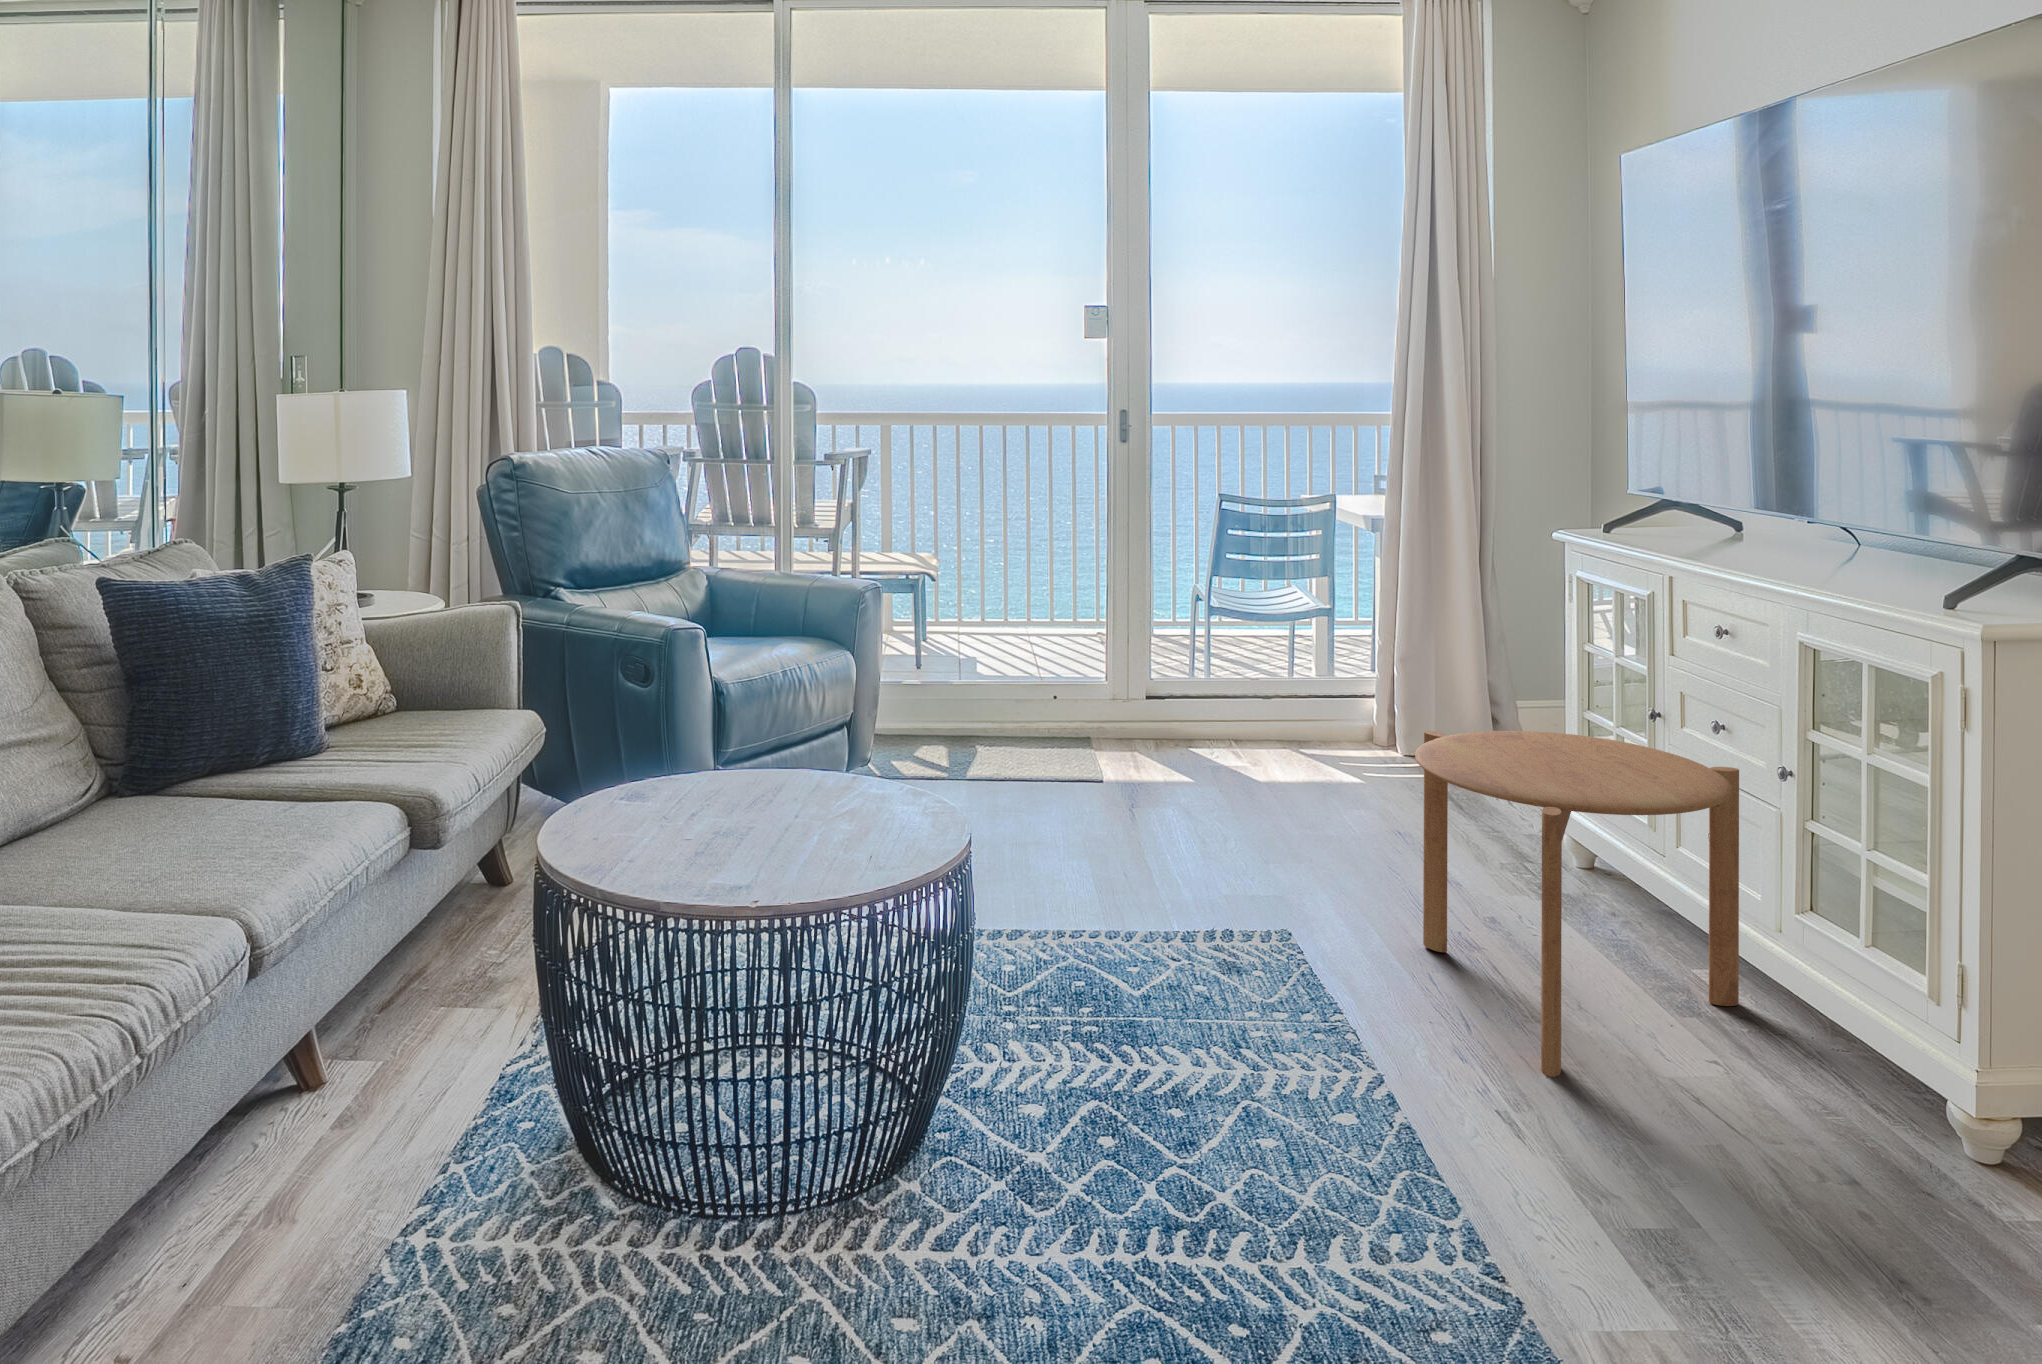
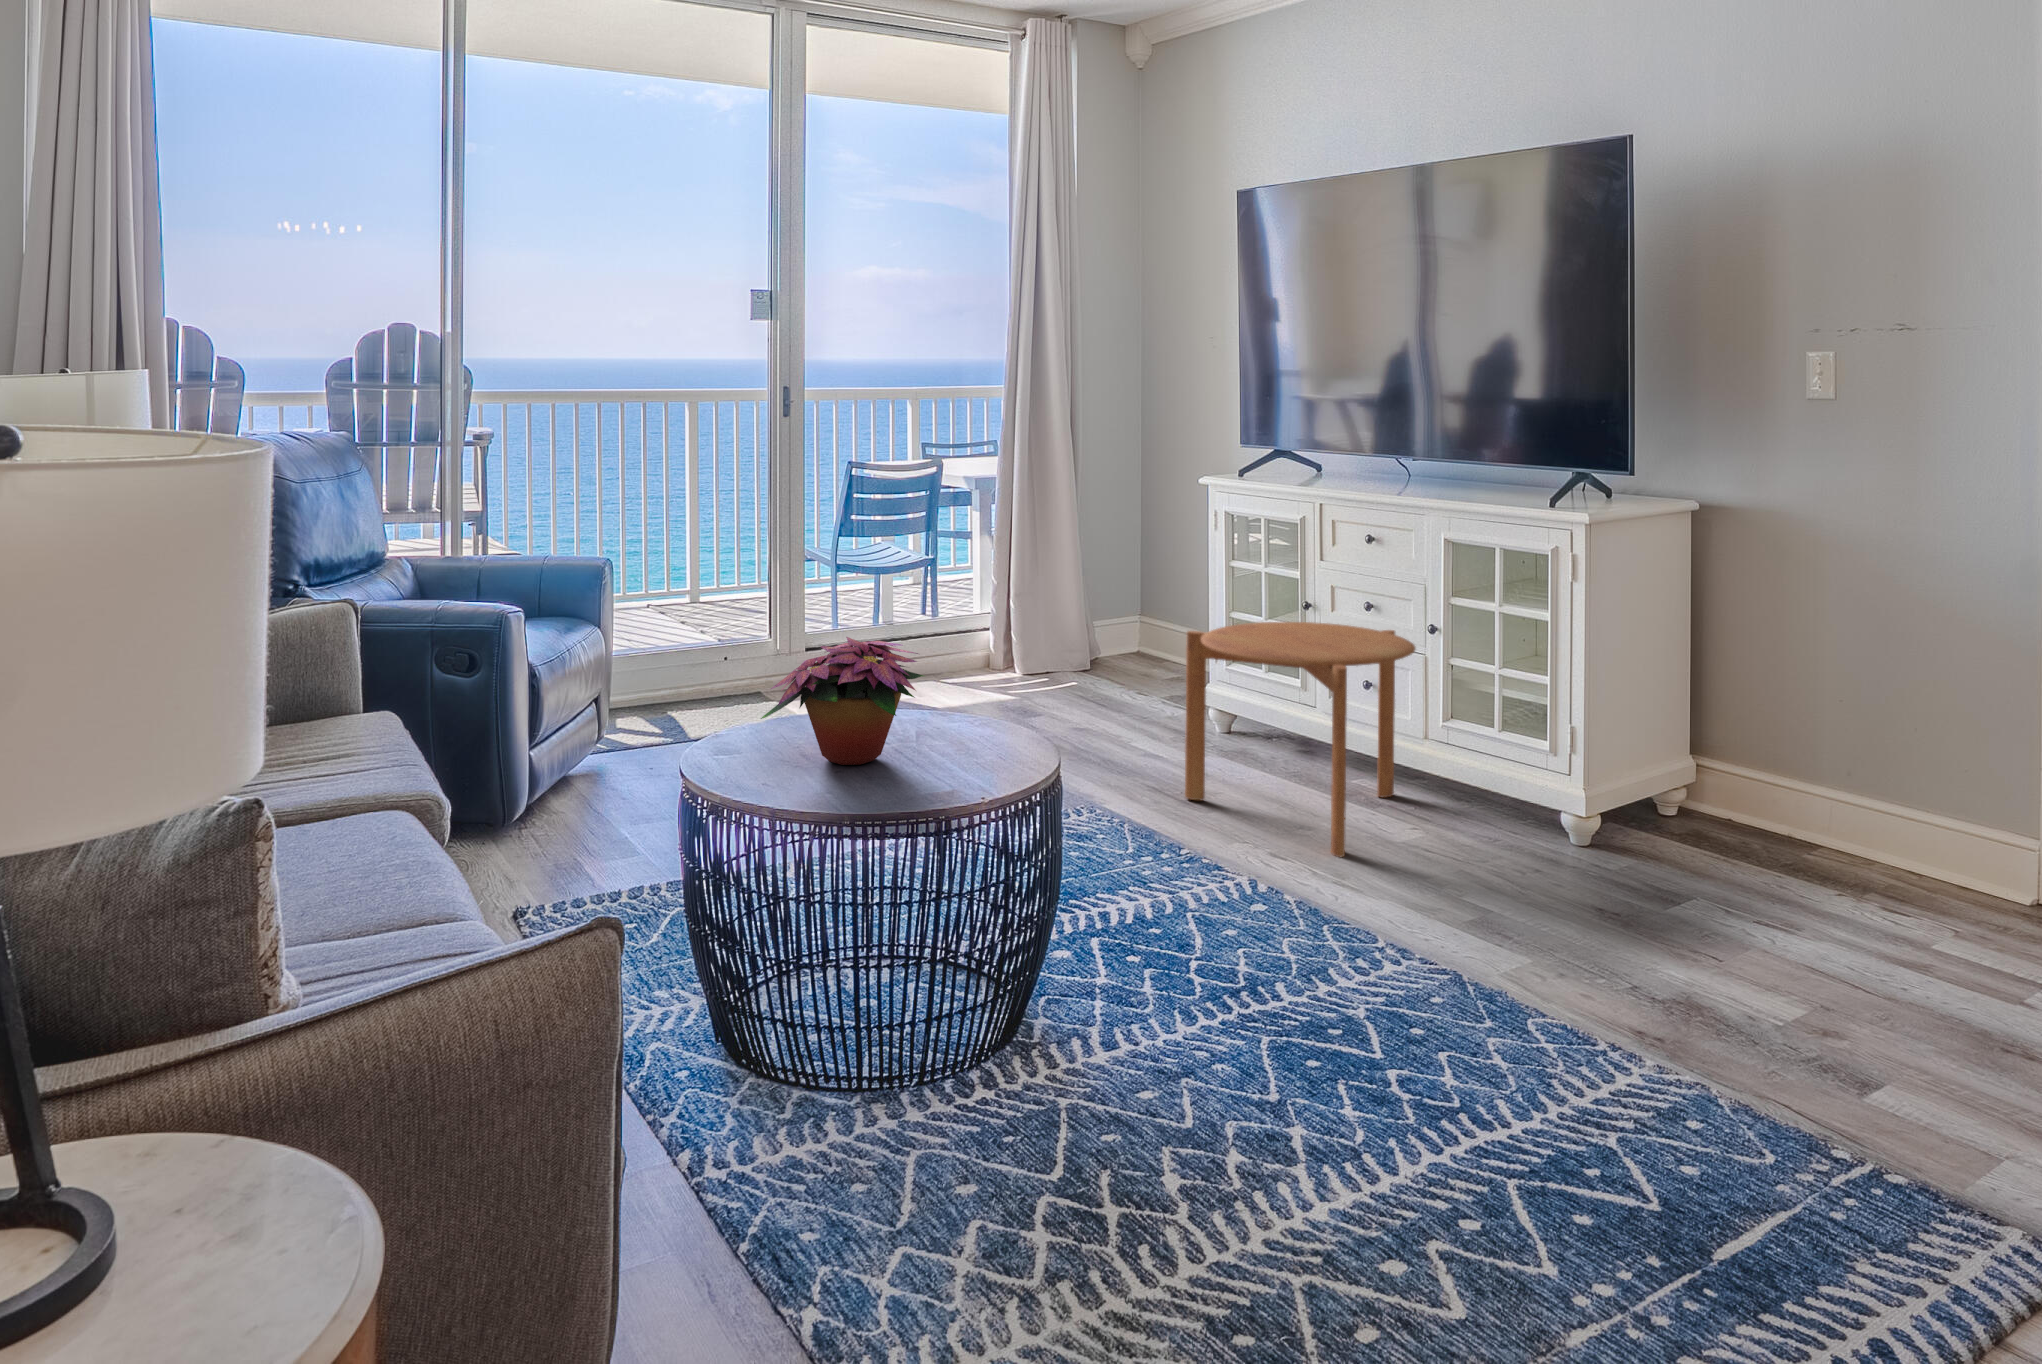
flower arrangement: none [631,691,830,837] -> present [761,637,923,765]

